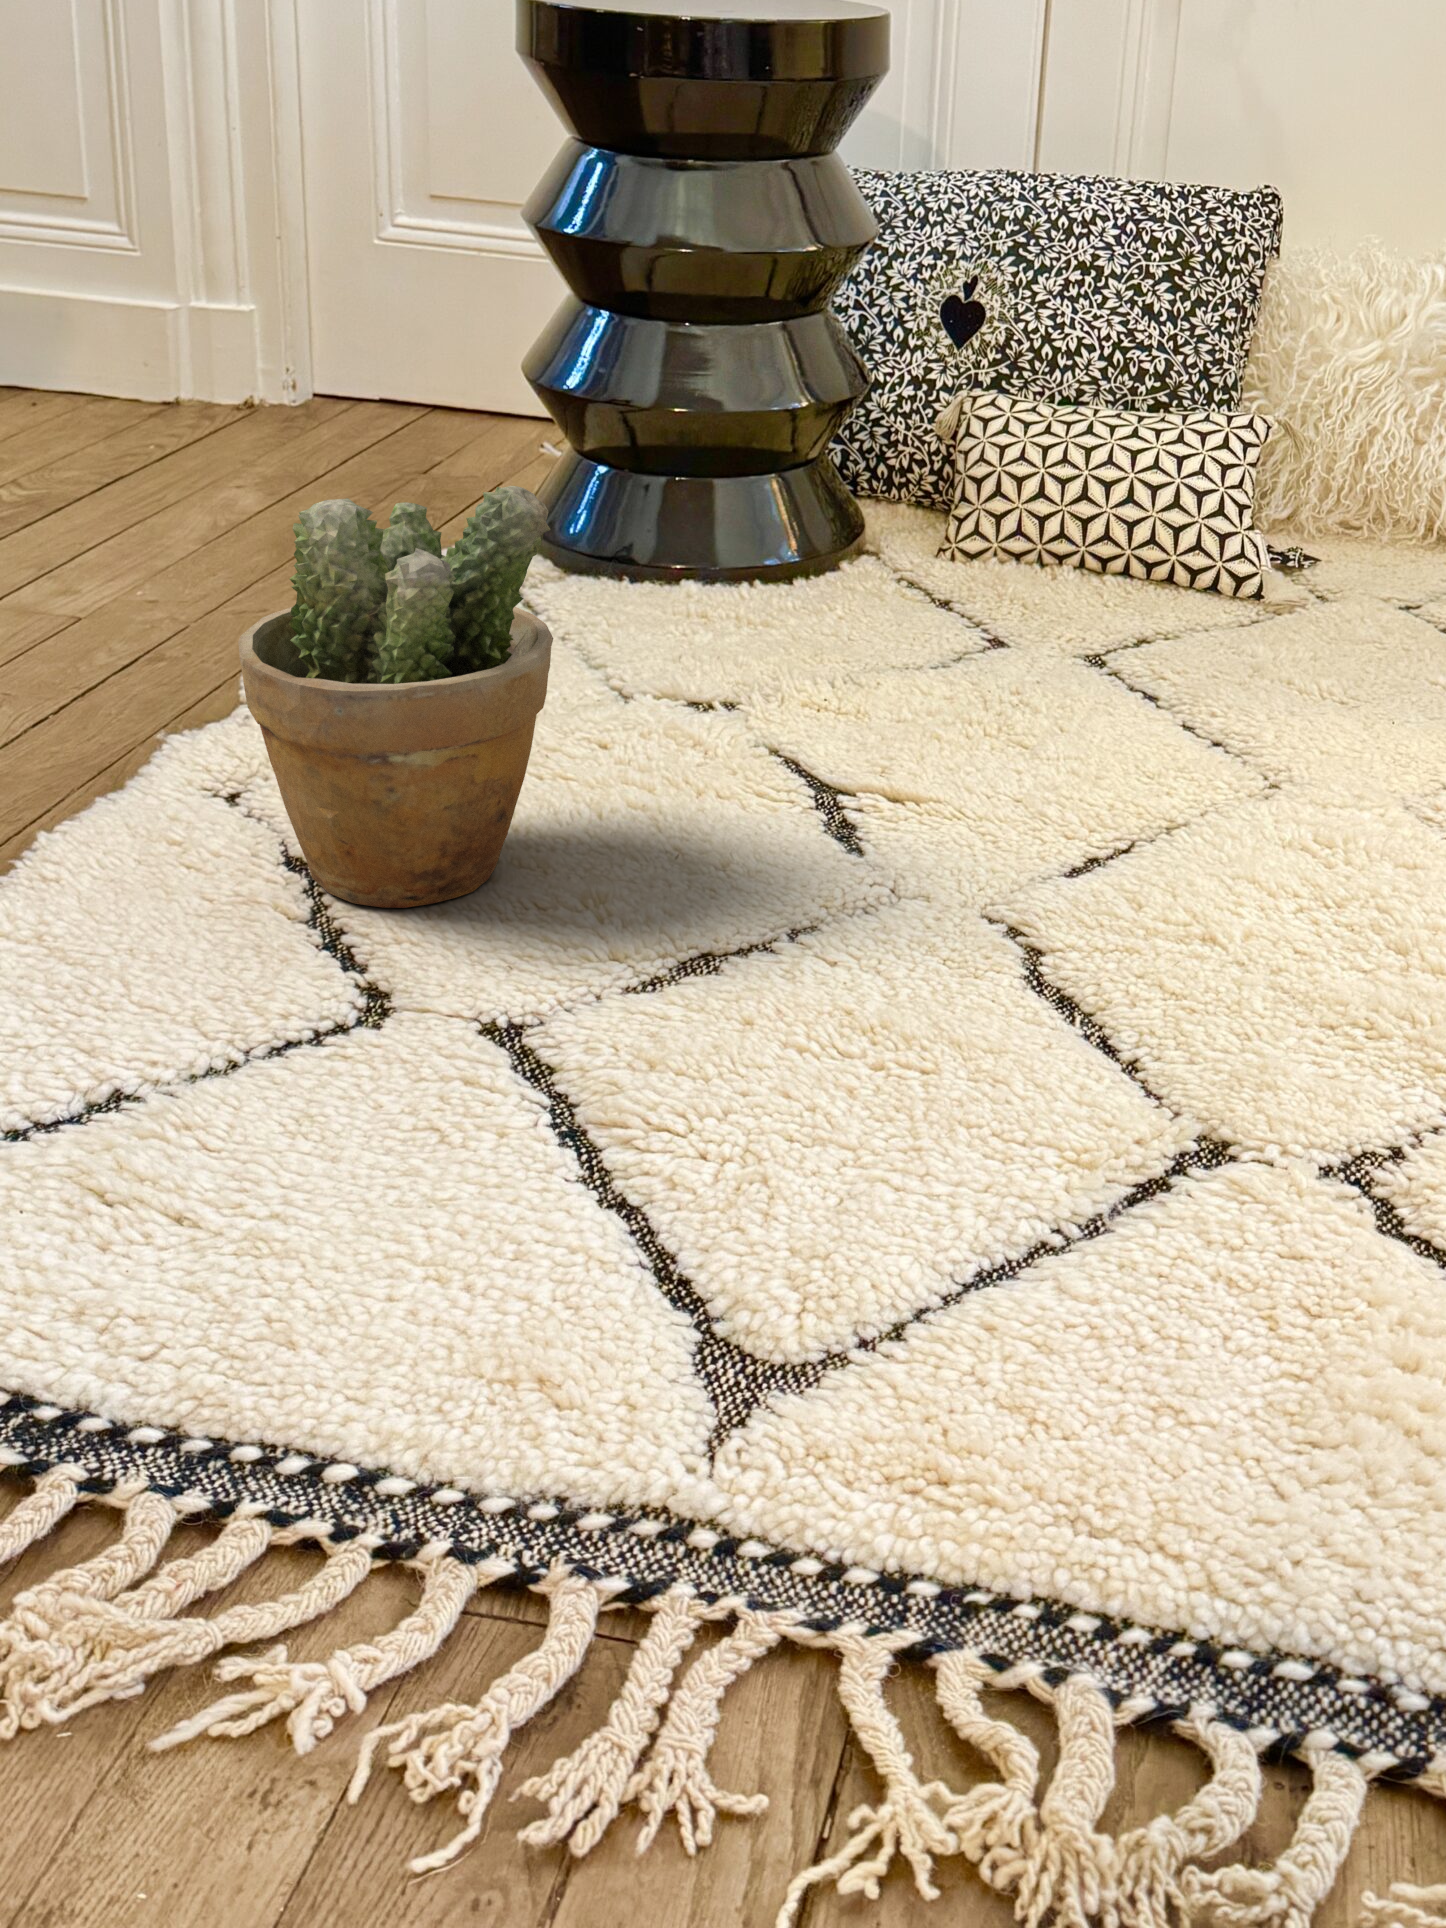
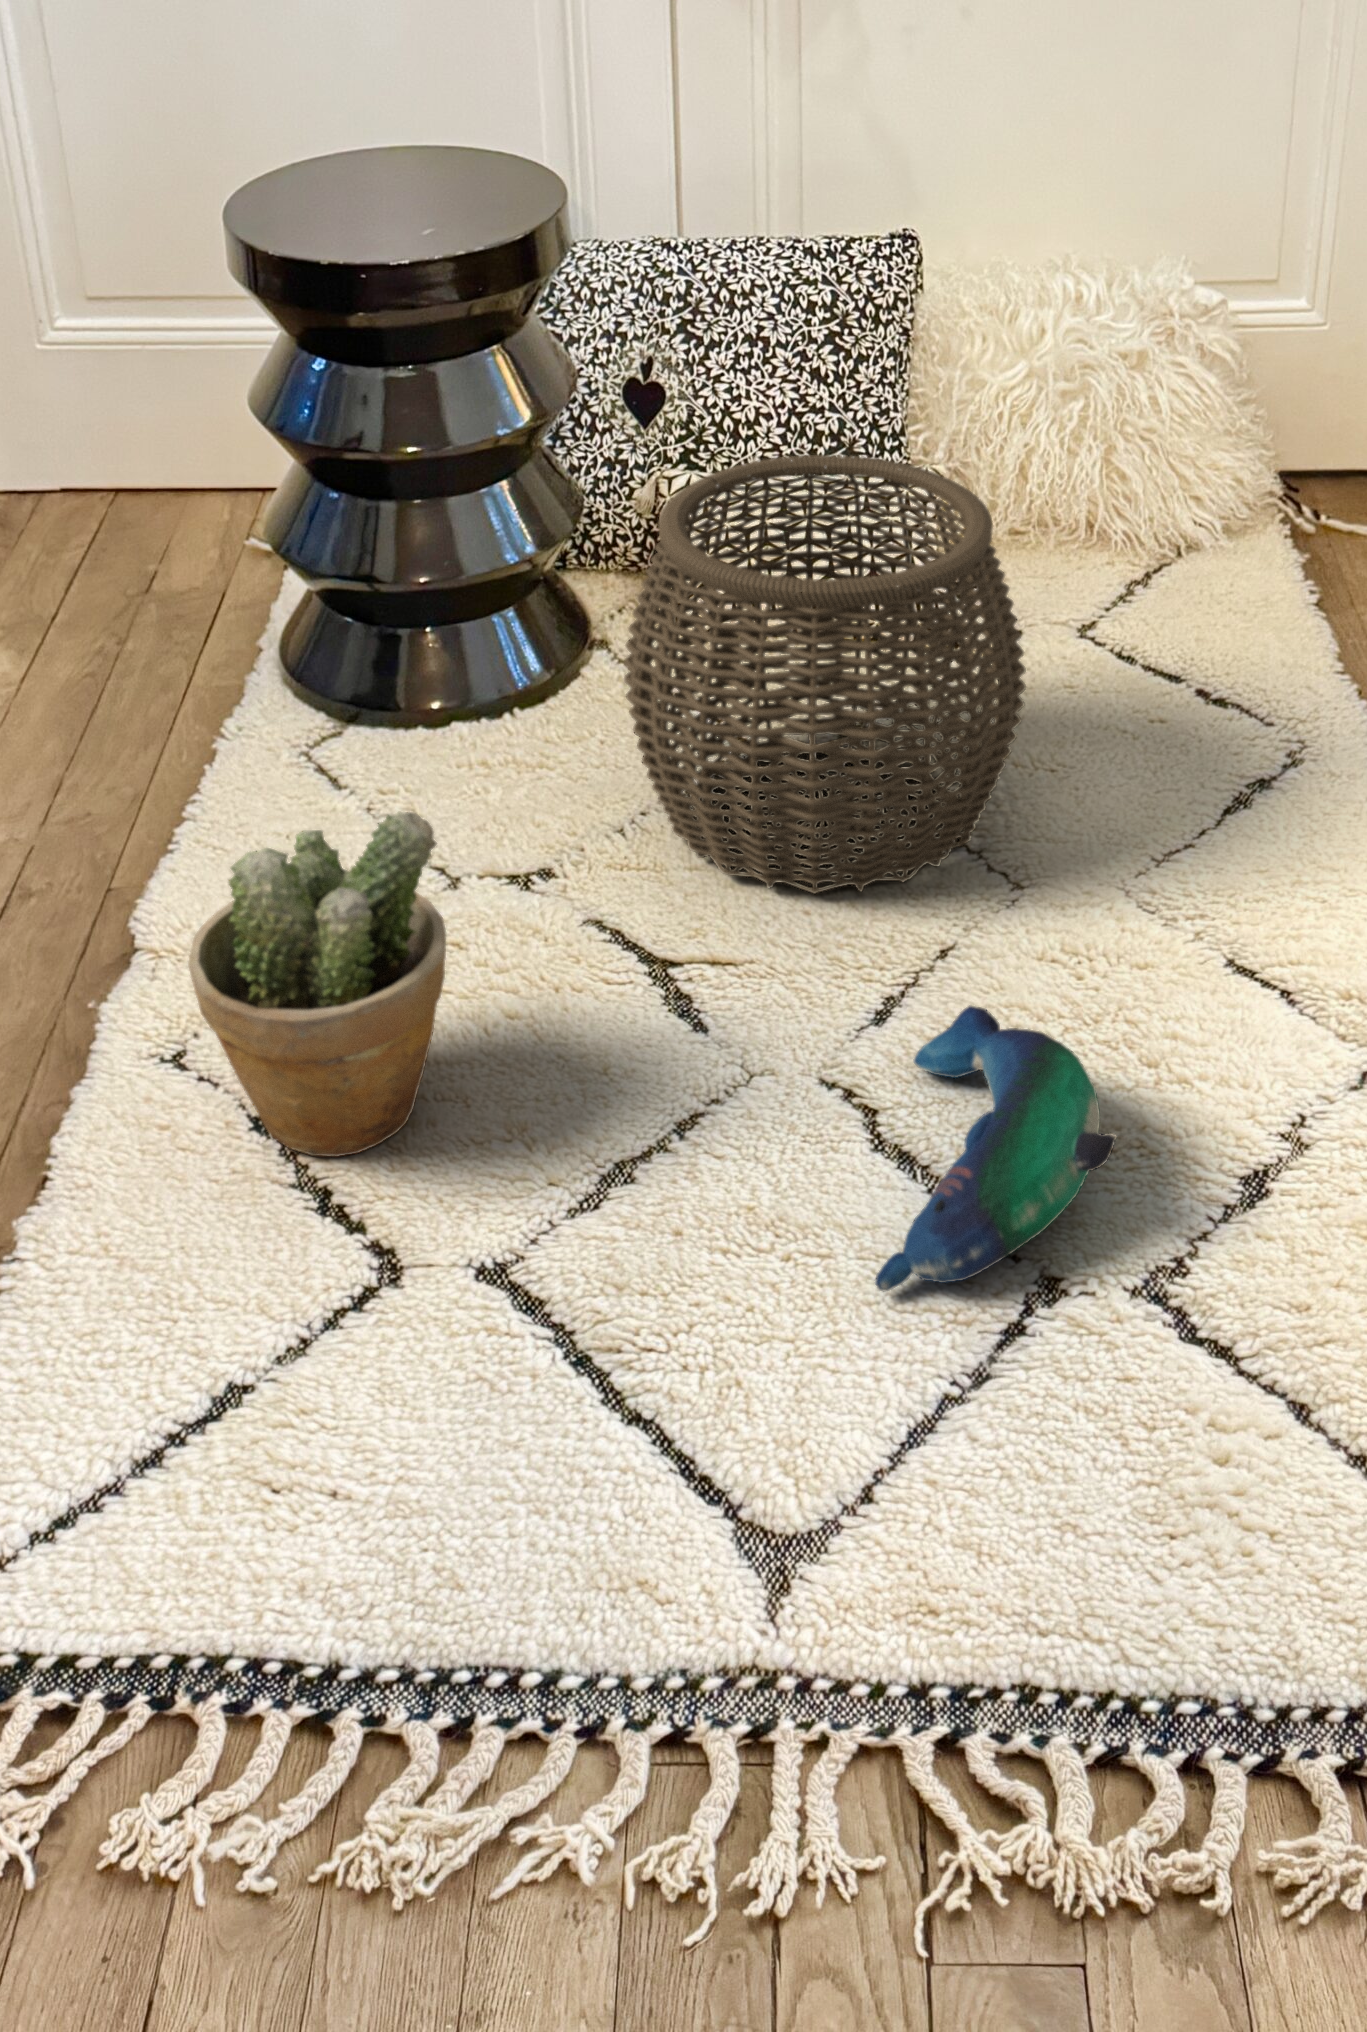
woven basket: none [855,298,1315,767] -> present [624,455,1026,894]
plush toy: none [980,853,1329,1121] -> present [875,1006,1117,1292]

